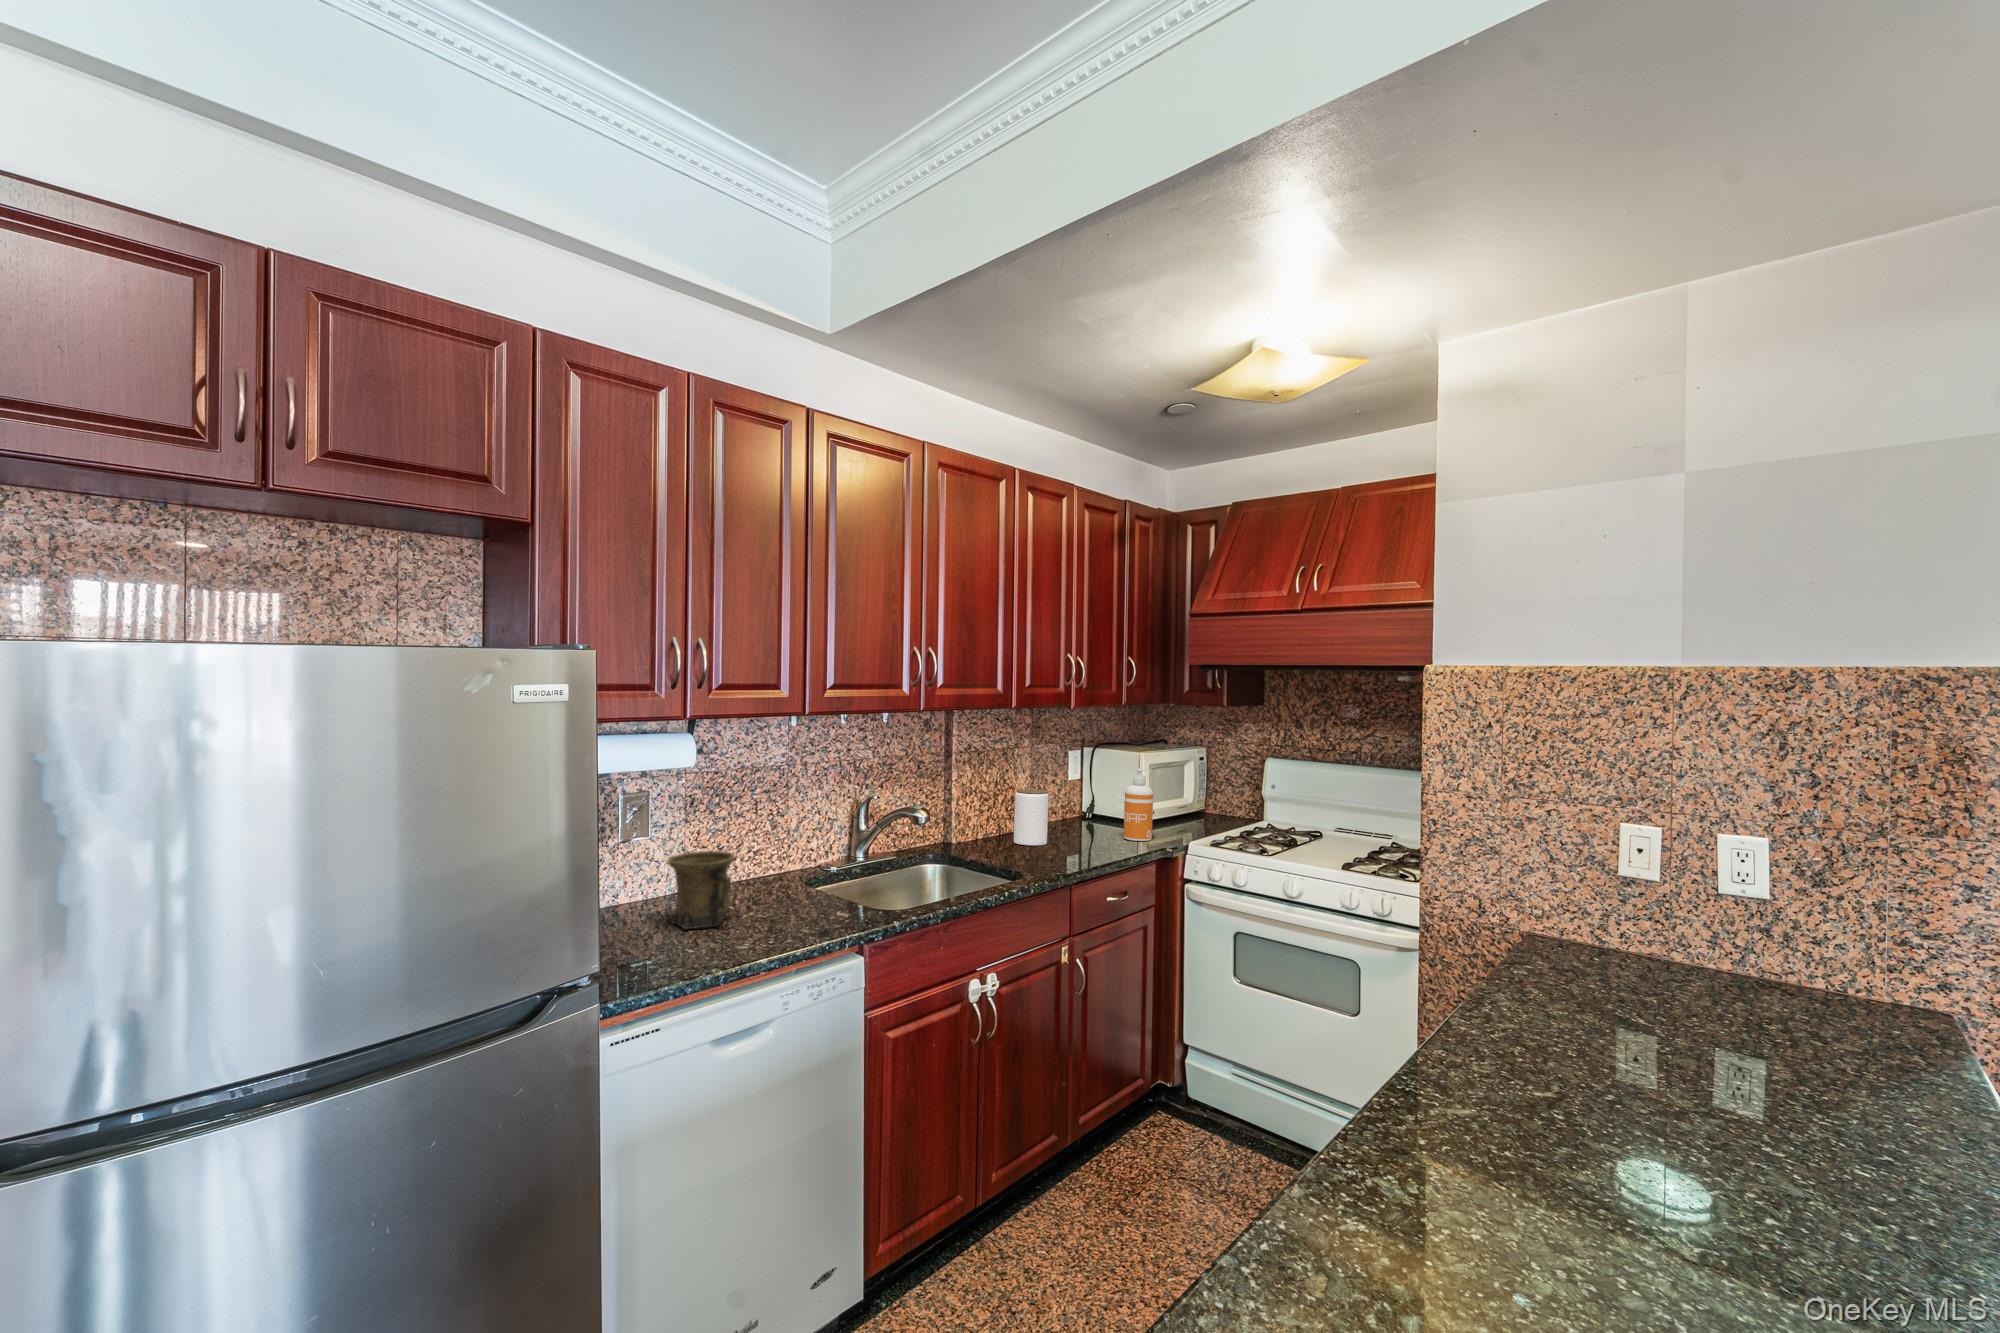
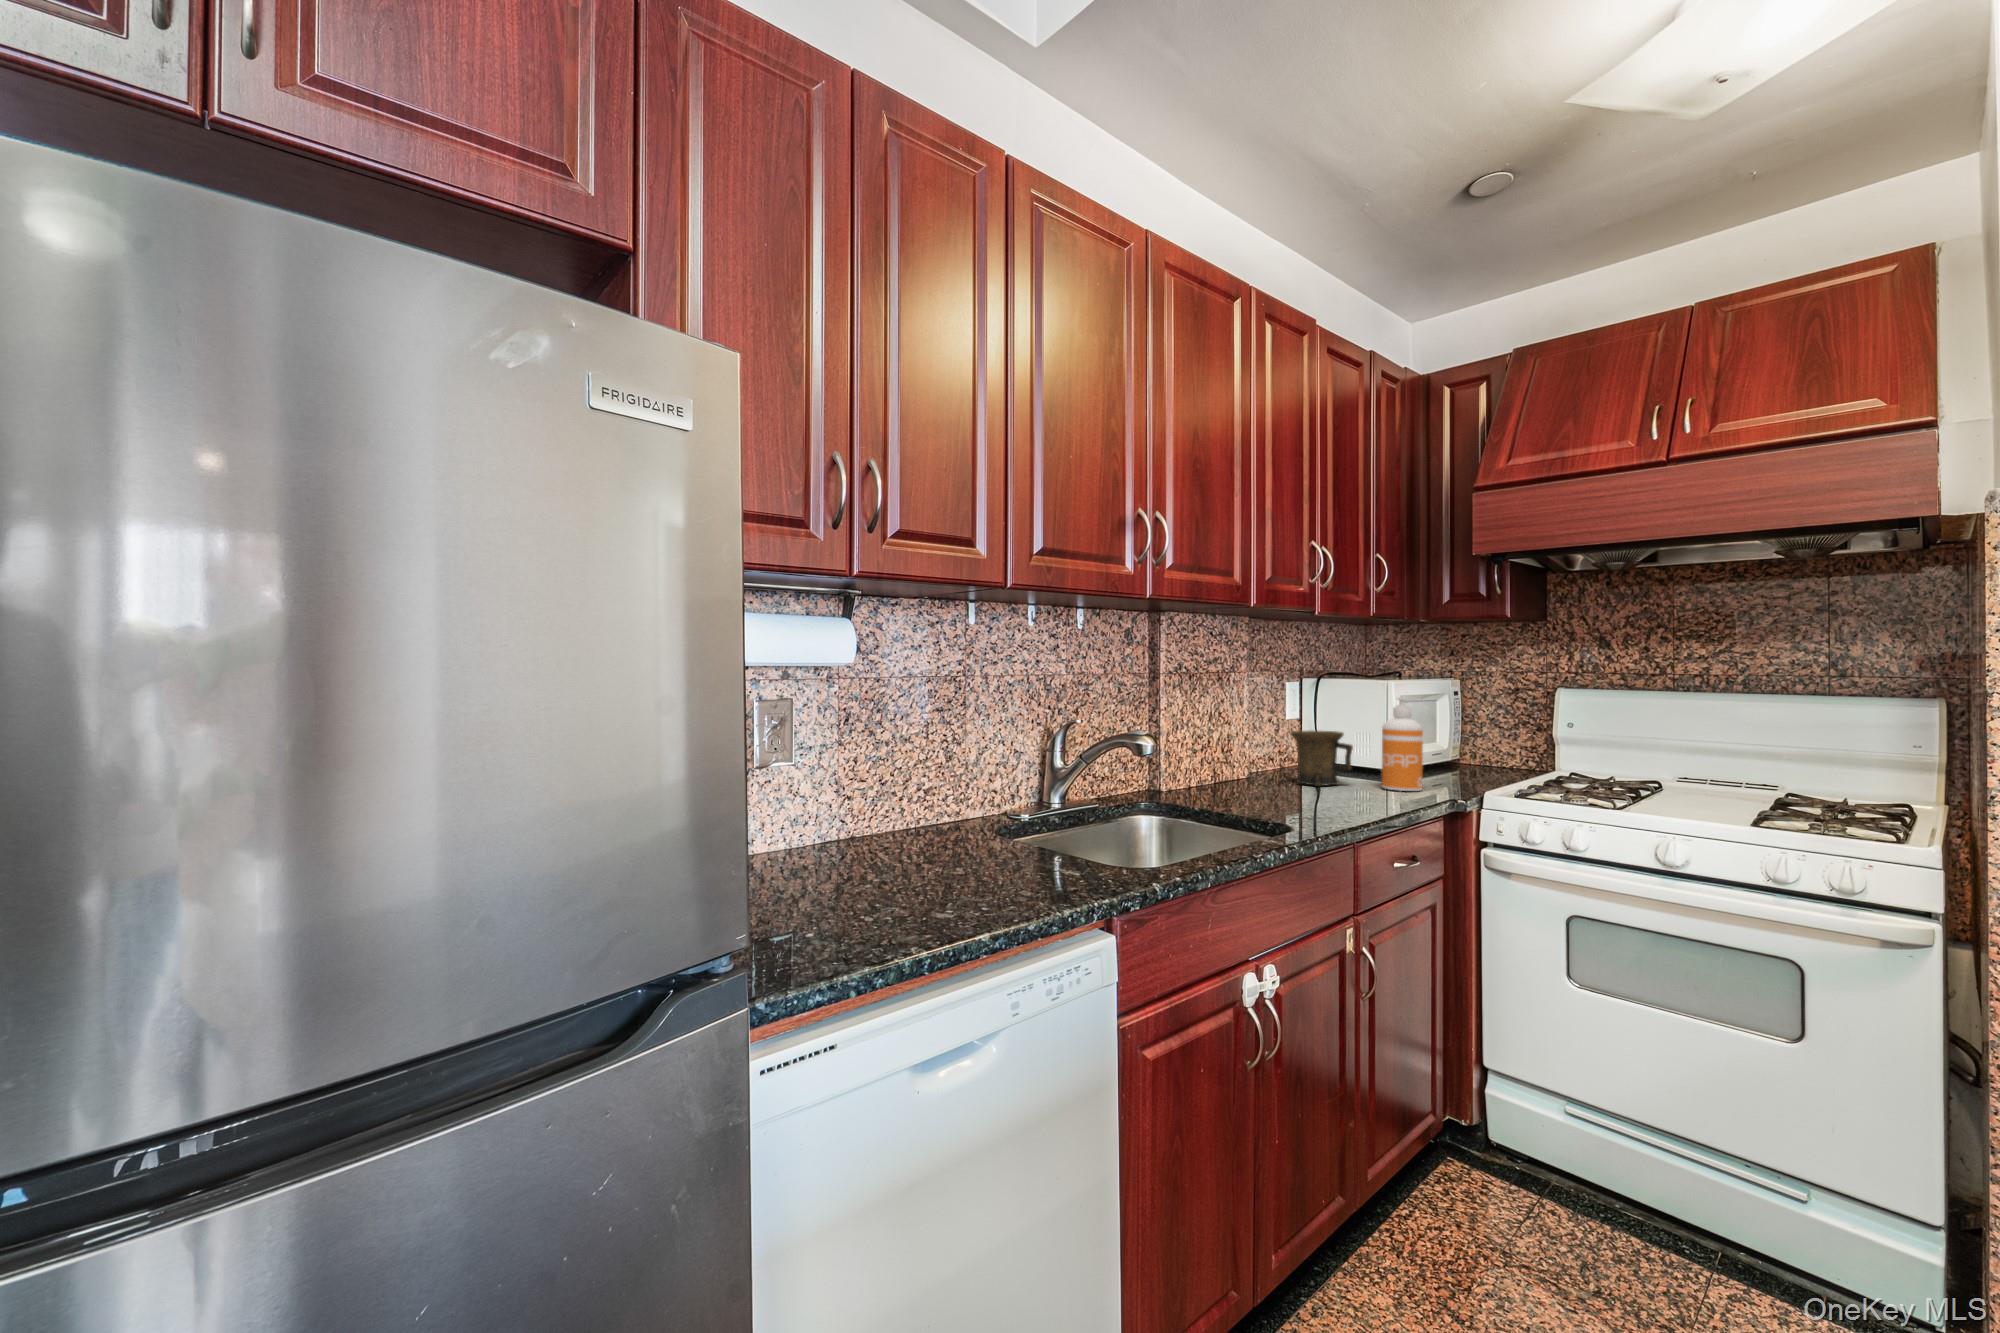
jar: present [1014,789,1048,845] -> none [1237,725,1283,795]
mug: present [668,851,735,929] -> present [1291,731,1353,786]

